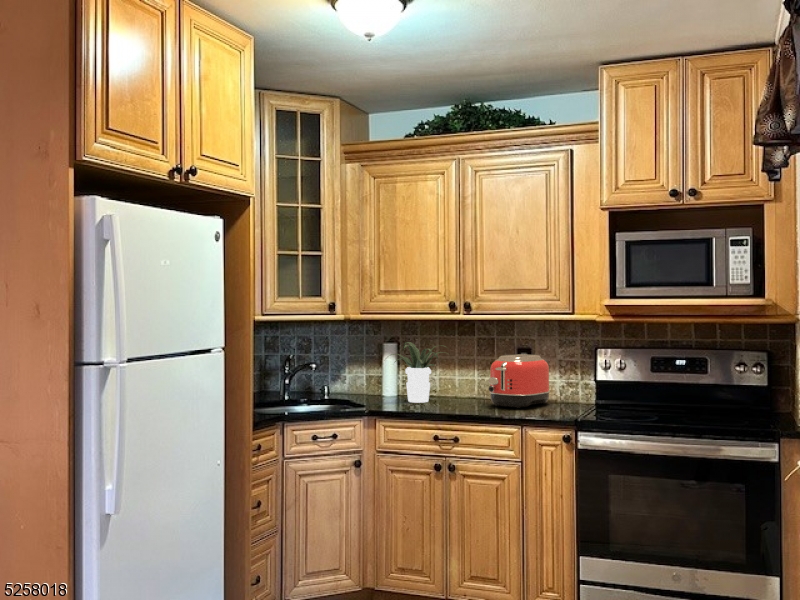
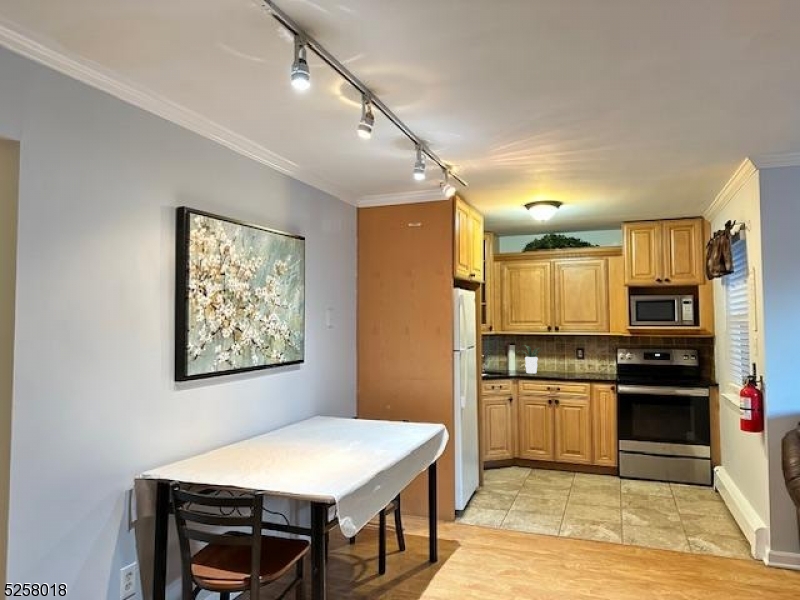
toaster: present [489,354,550,408] -> none [568,351,595,375]

